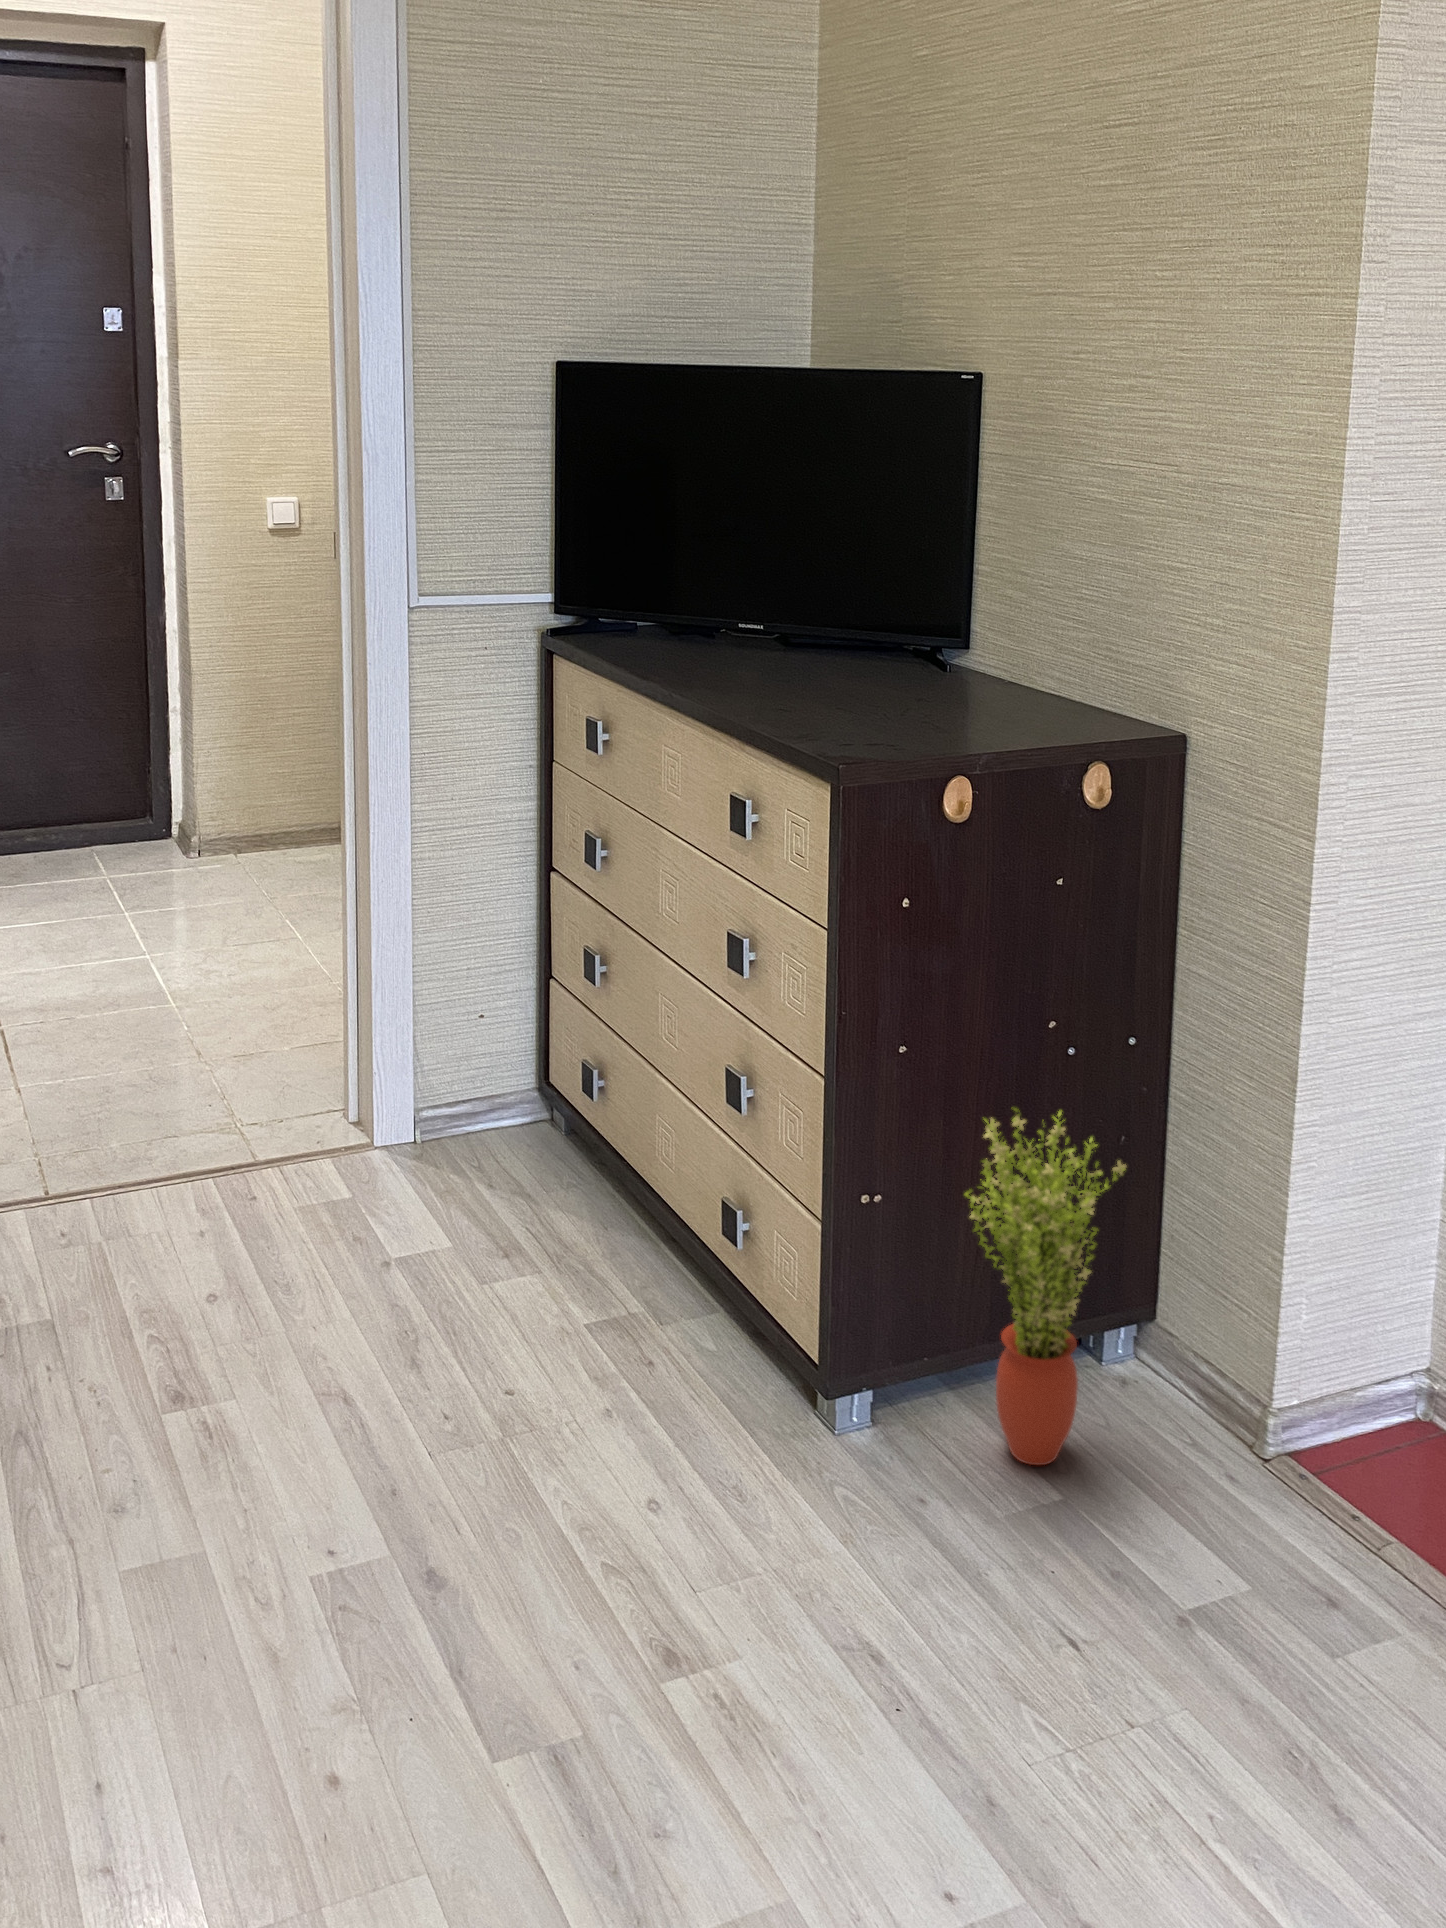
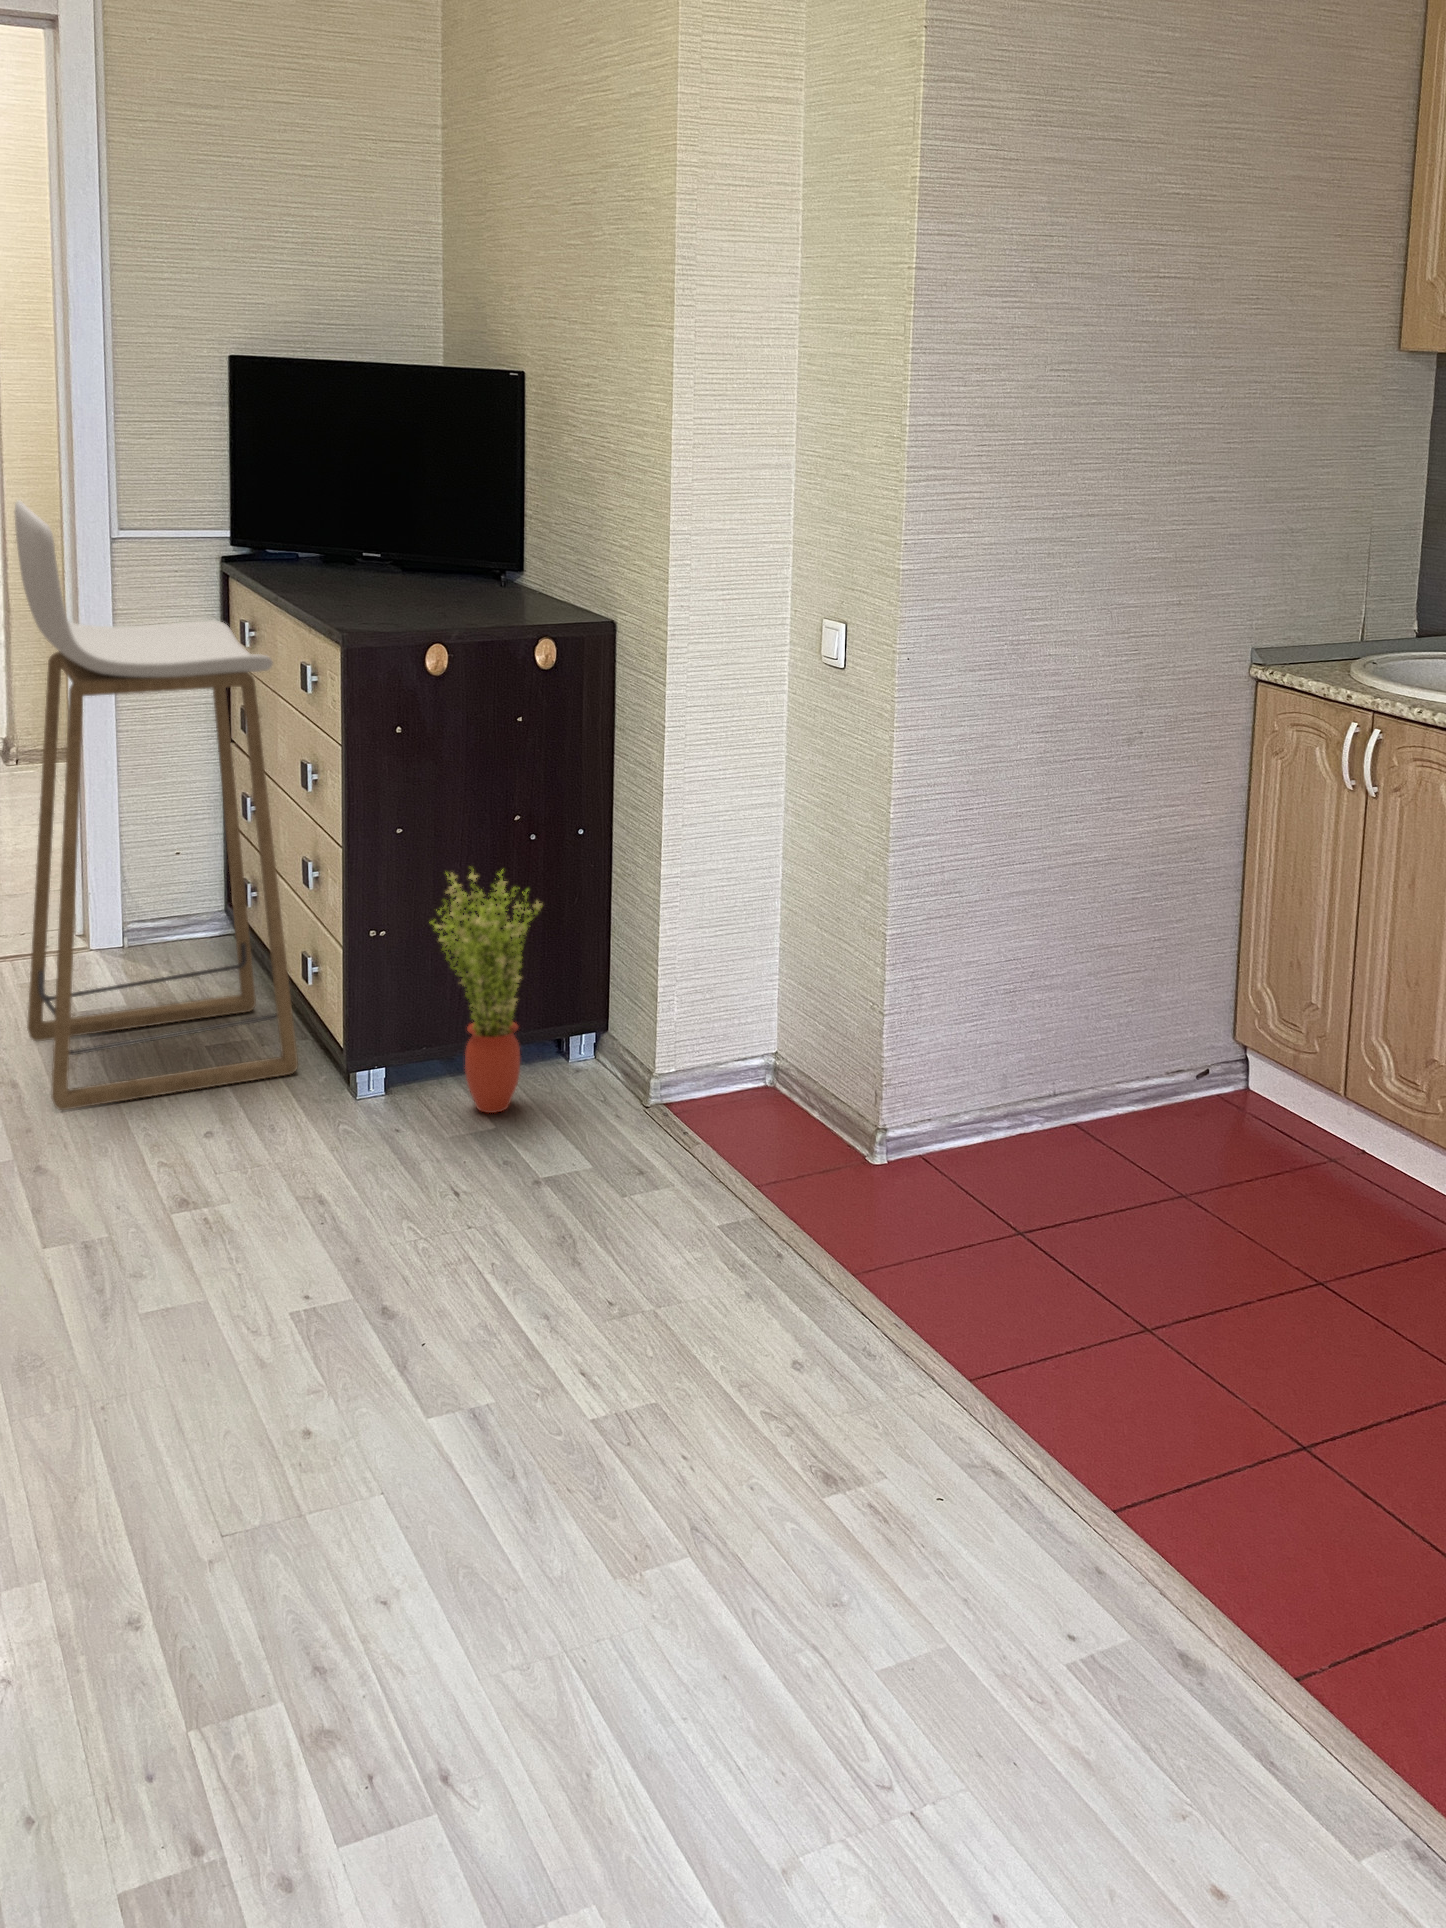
bar stool: none [330,568,728,1451] -> present [14,501,298,1110]

